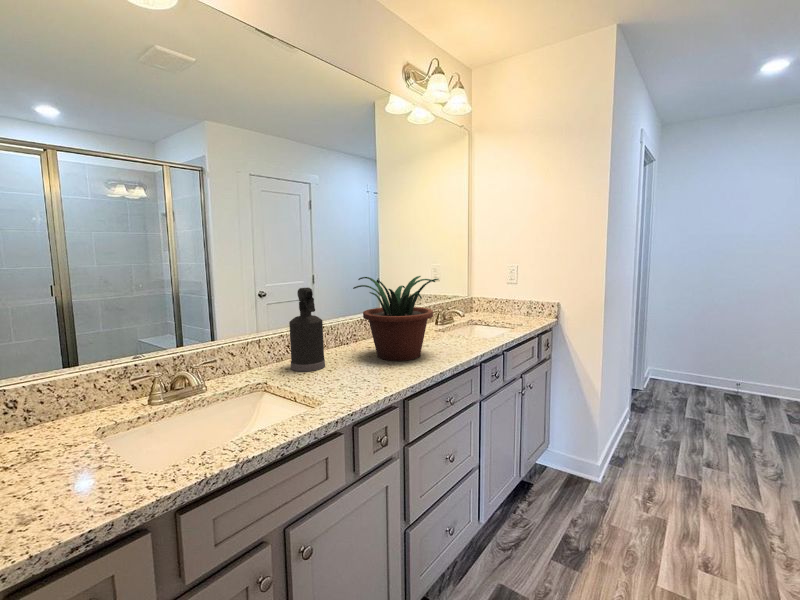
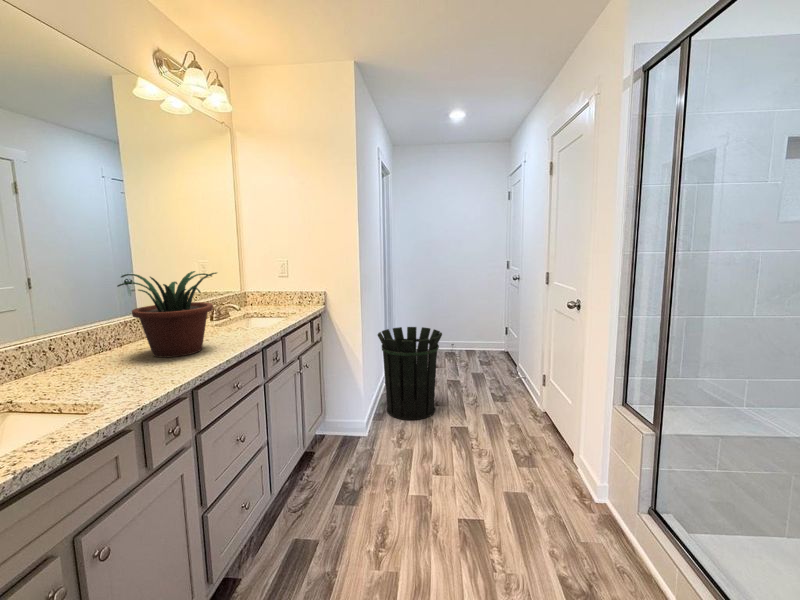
spray bottle: present [289,288,325,371] -> none [33,287,89,383]
waste bin: none [624,354,726,481] -> present [378,327,442,420]

